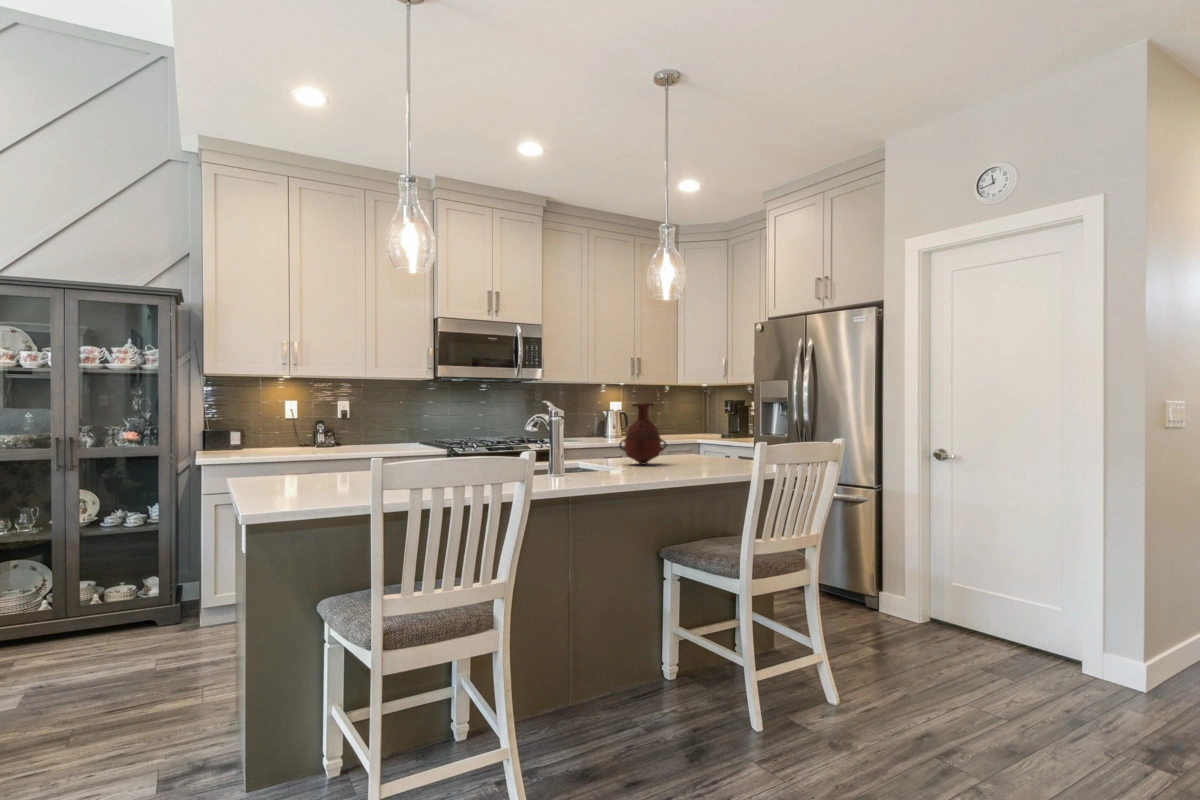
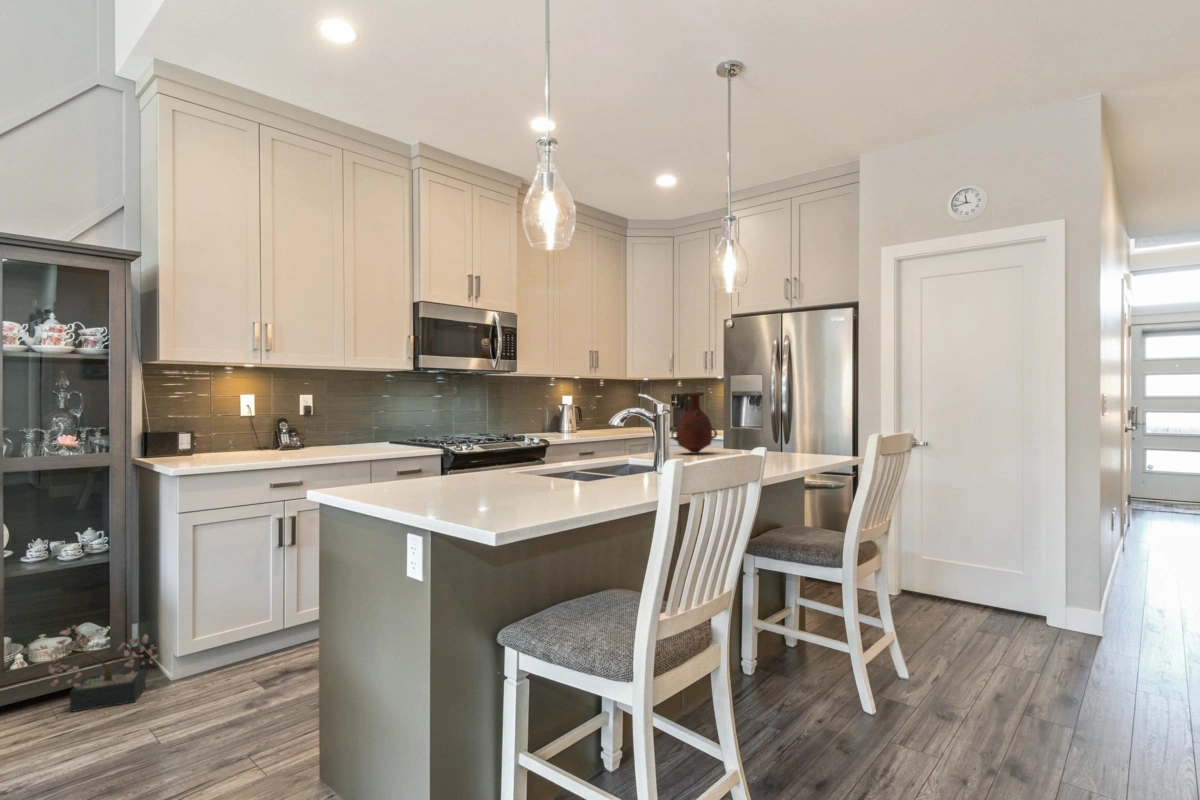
decorative plant: none [102,576,189,641] -> present [45,625,158,712]

